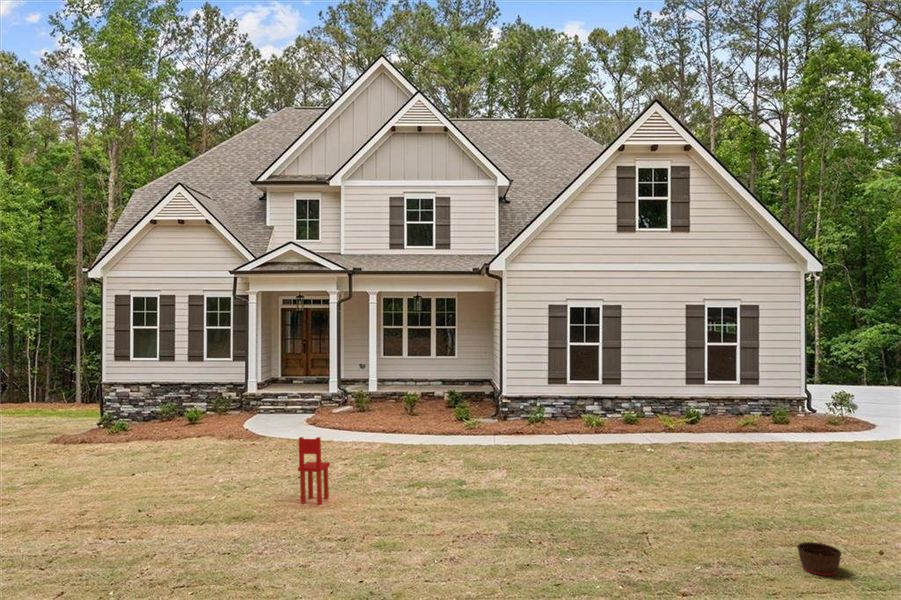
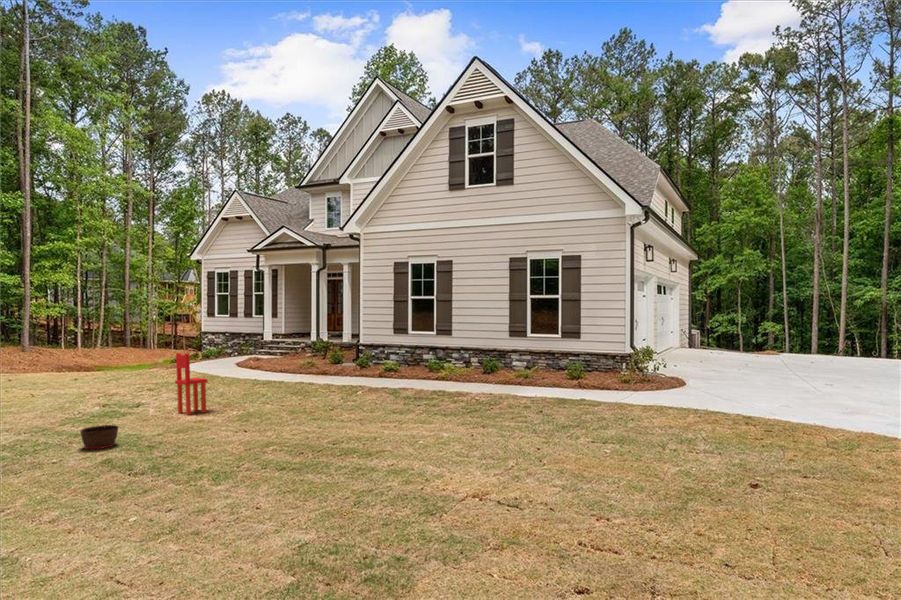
chair: present [298,437,330,504] -> present [175,353,207,415]

